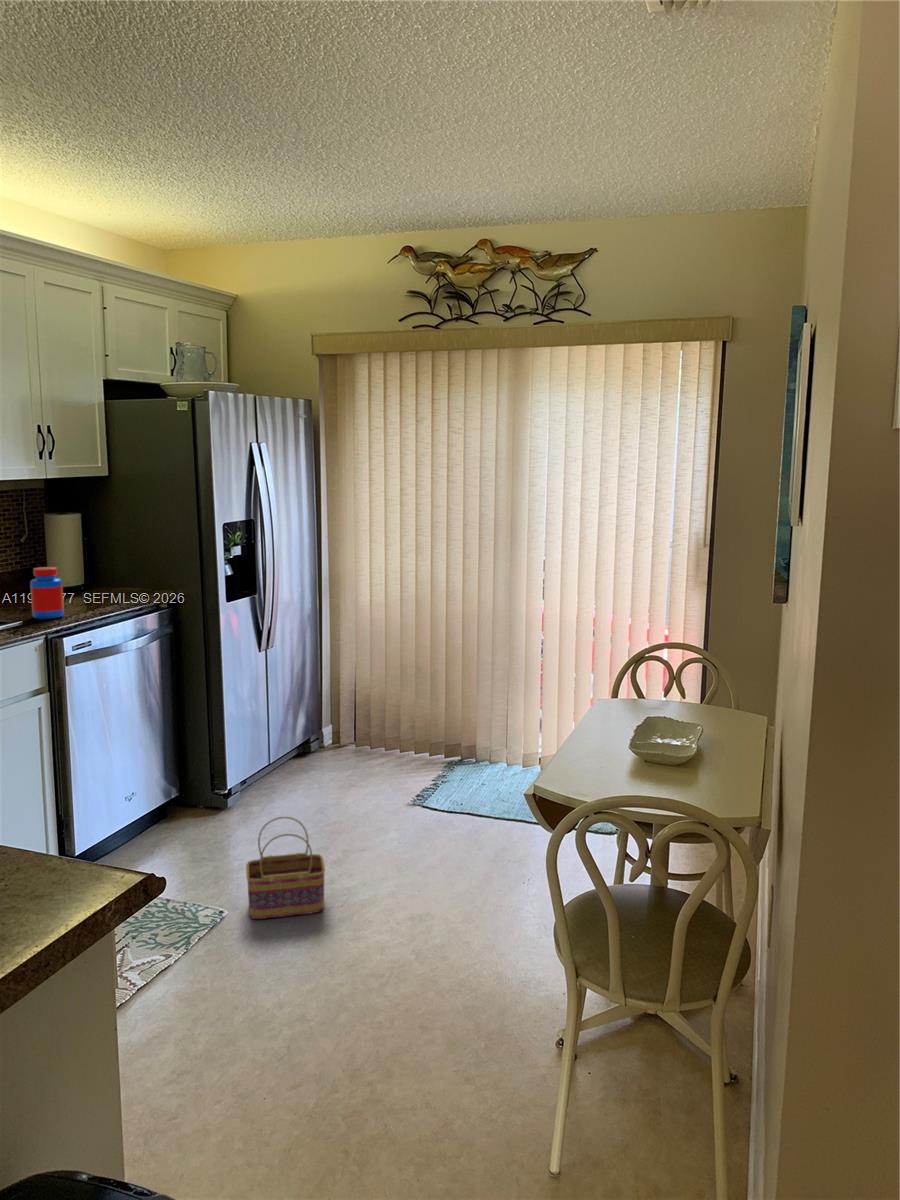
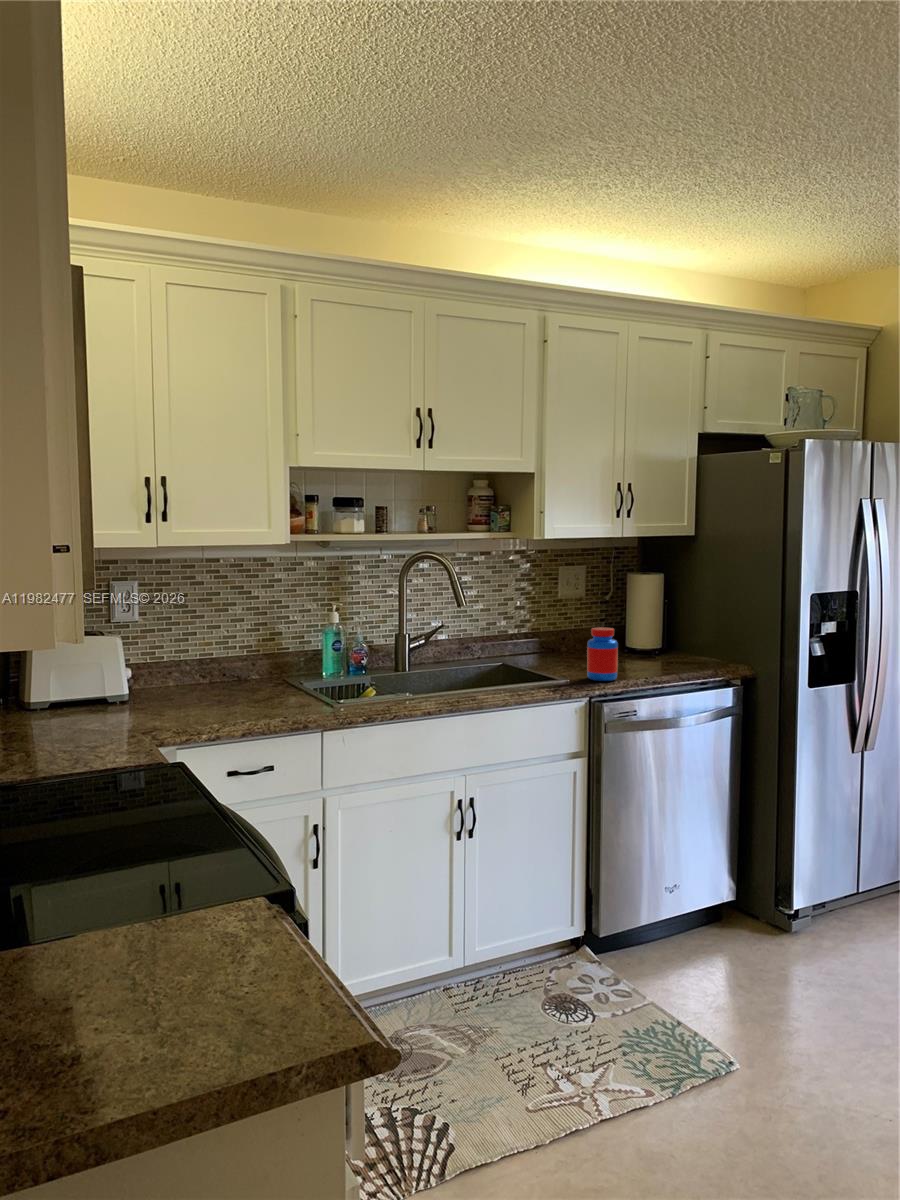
basket: present [246,817,325,919] -> none [761,971,873,1120]

